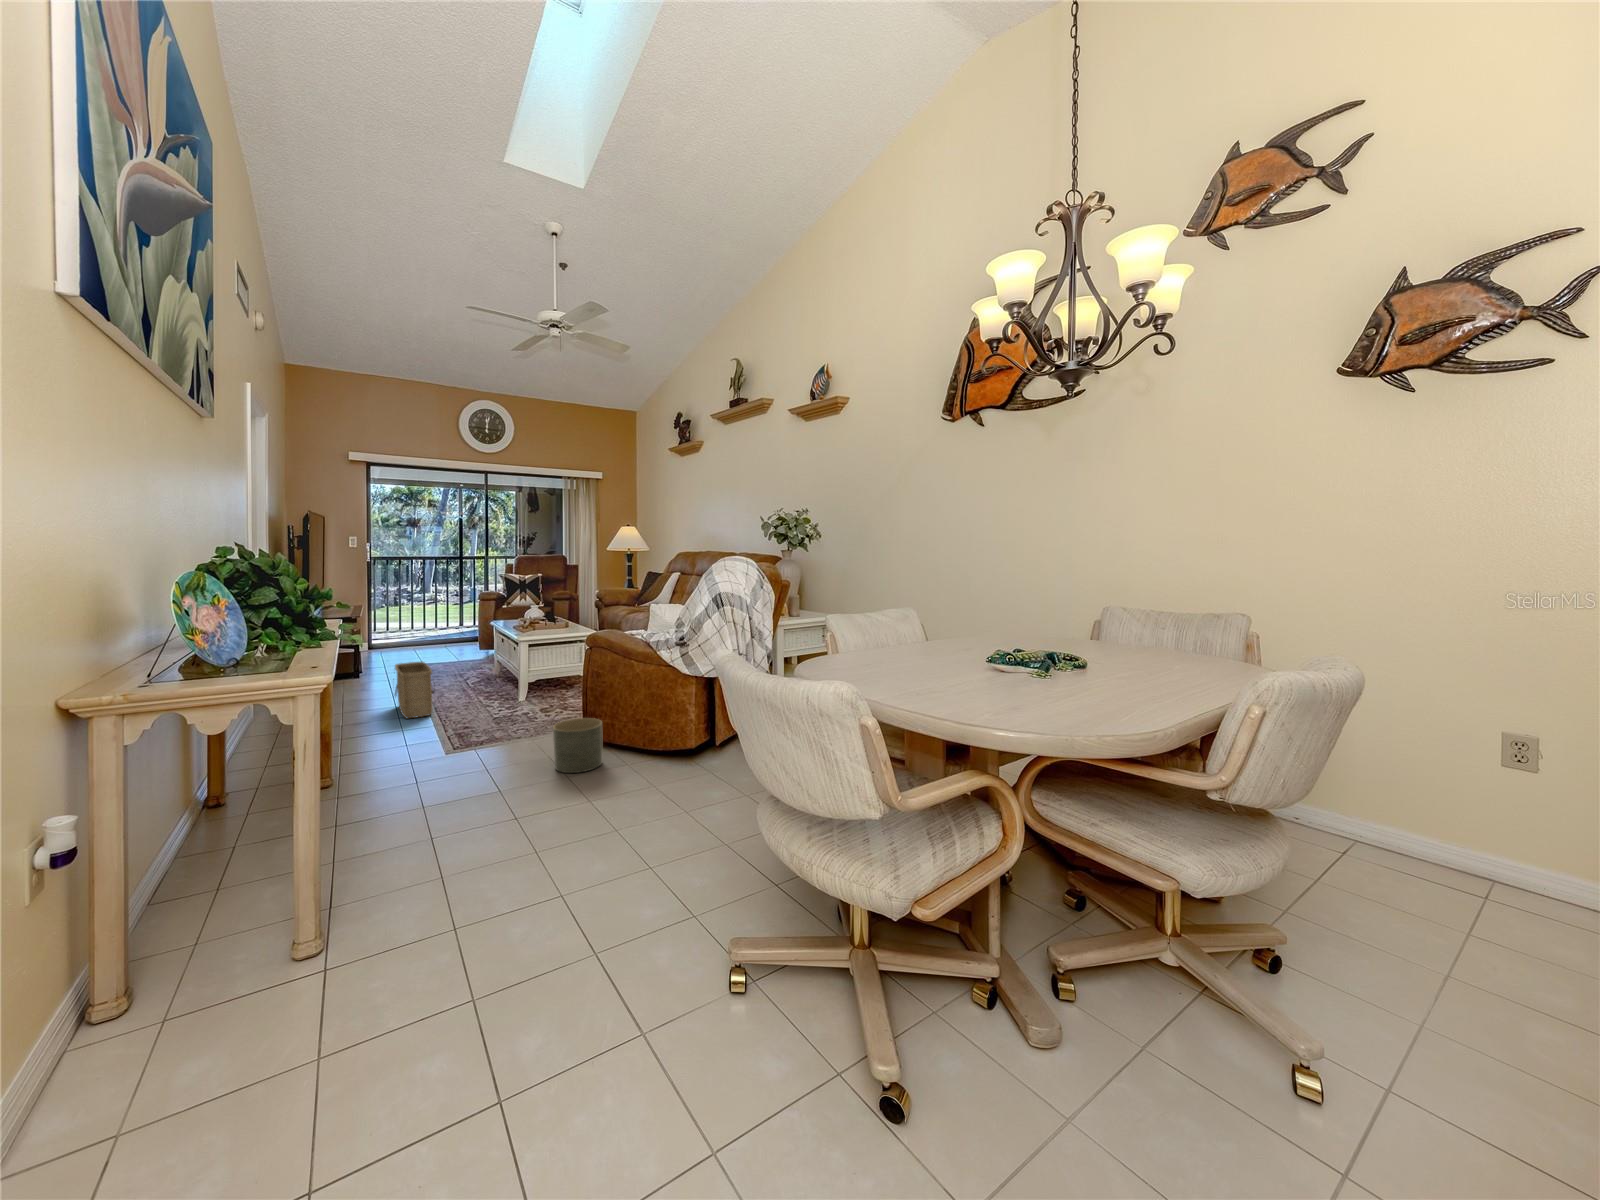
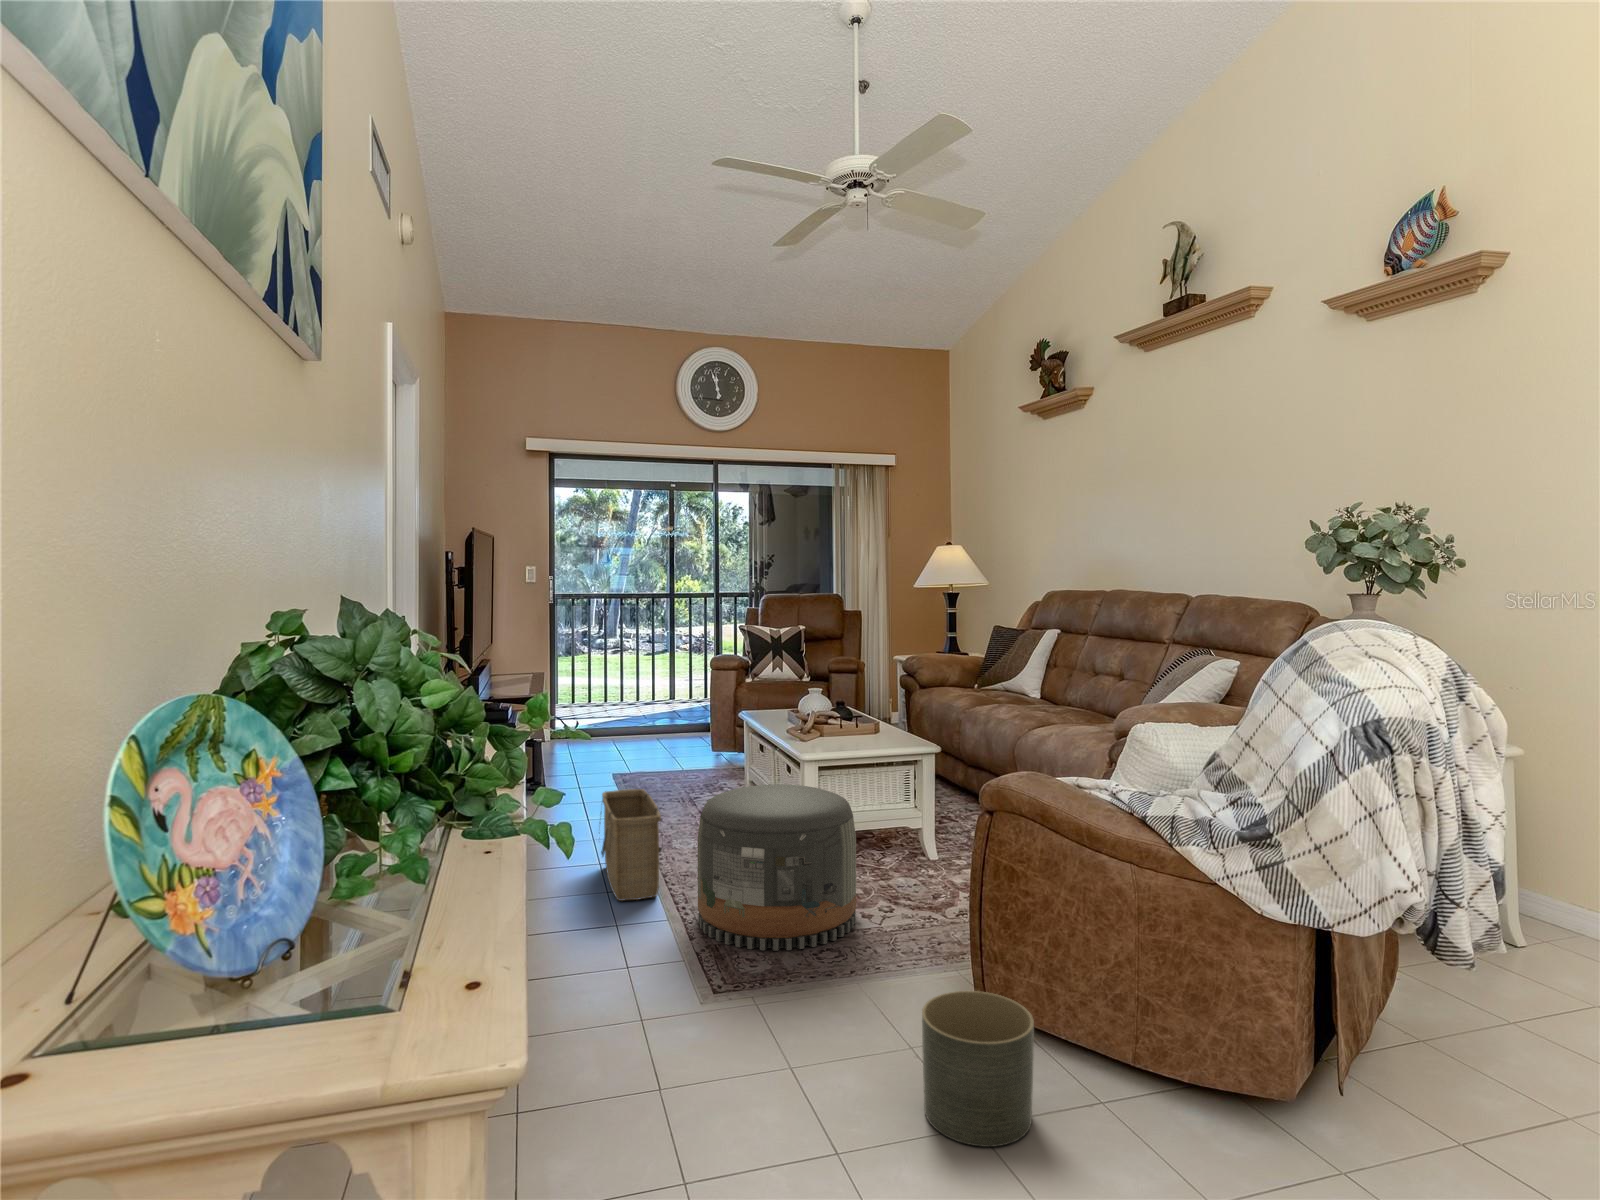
pouf: none [453,650,546,729] -> present [698,784,856,951]

